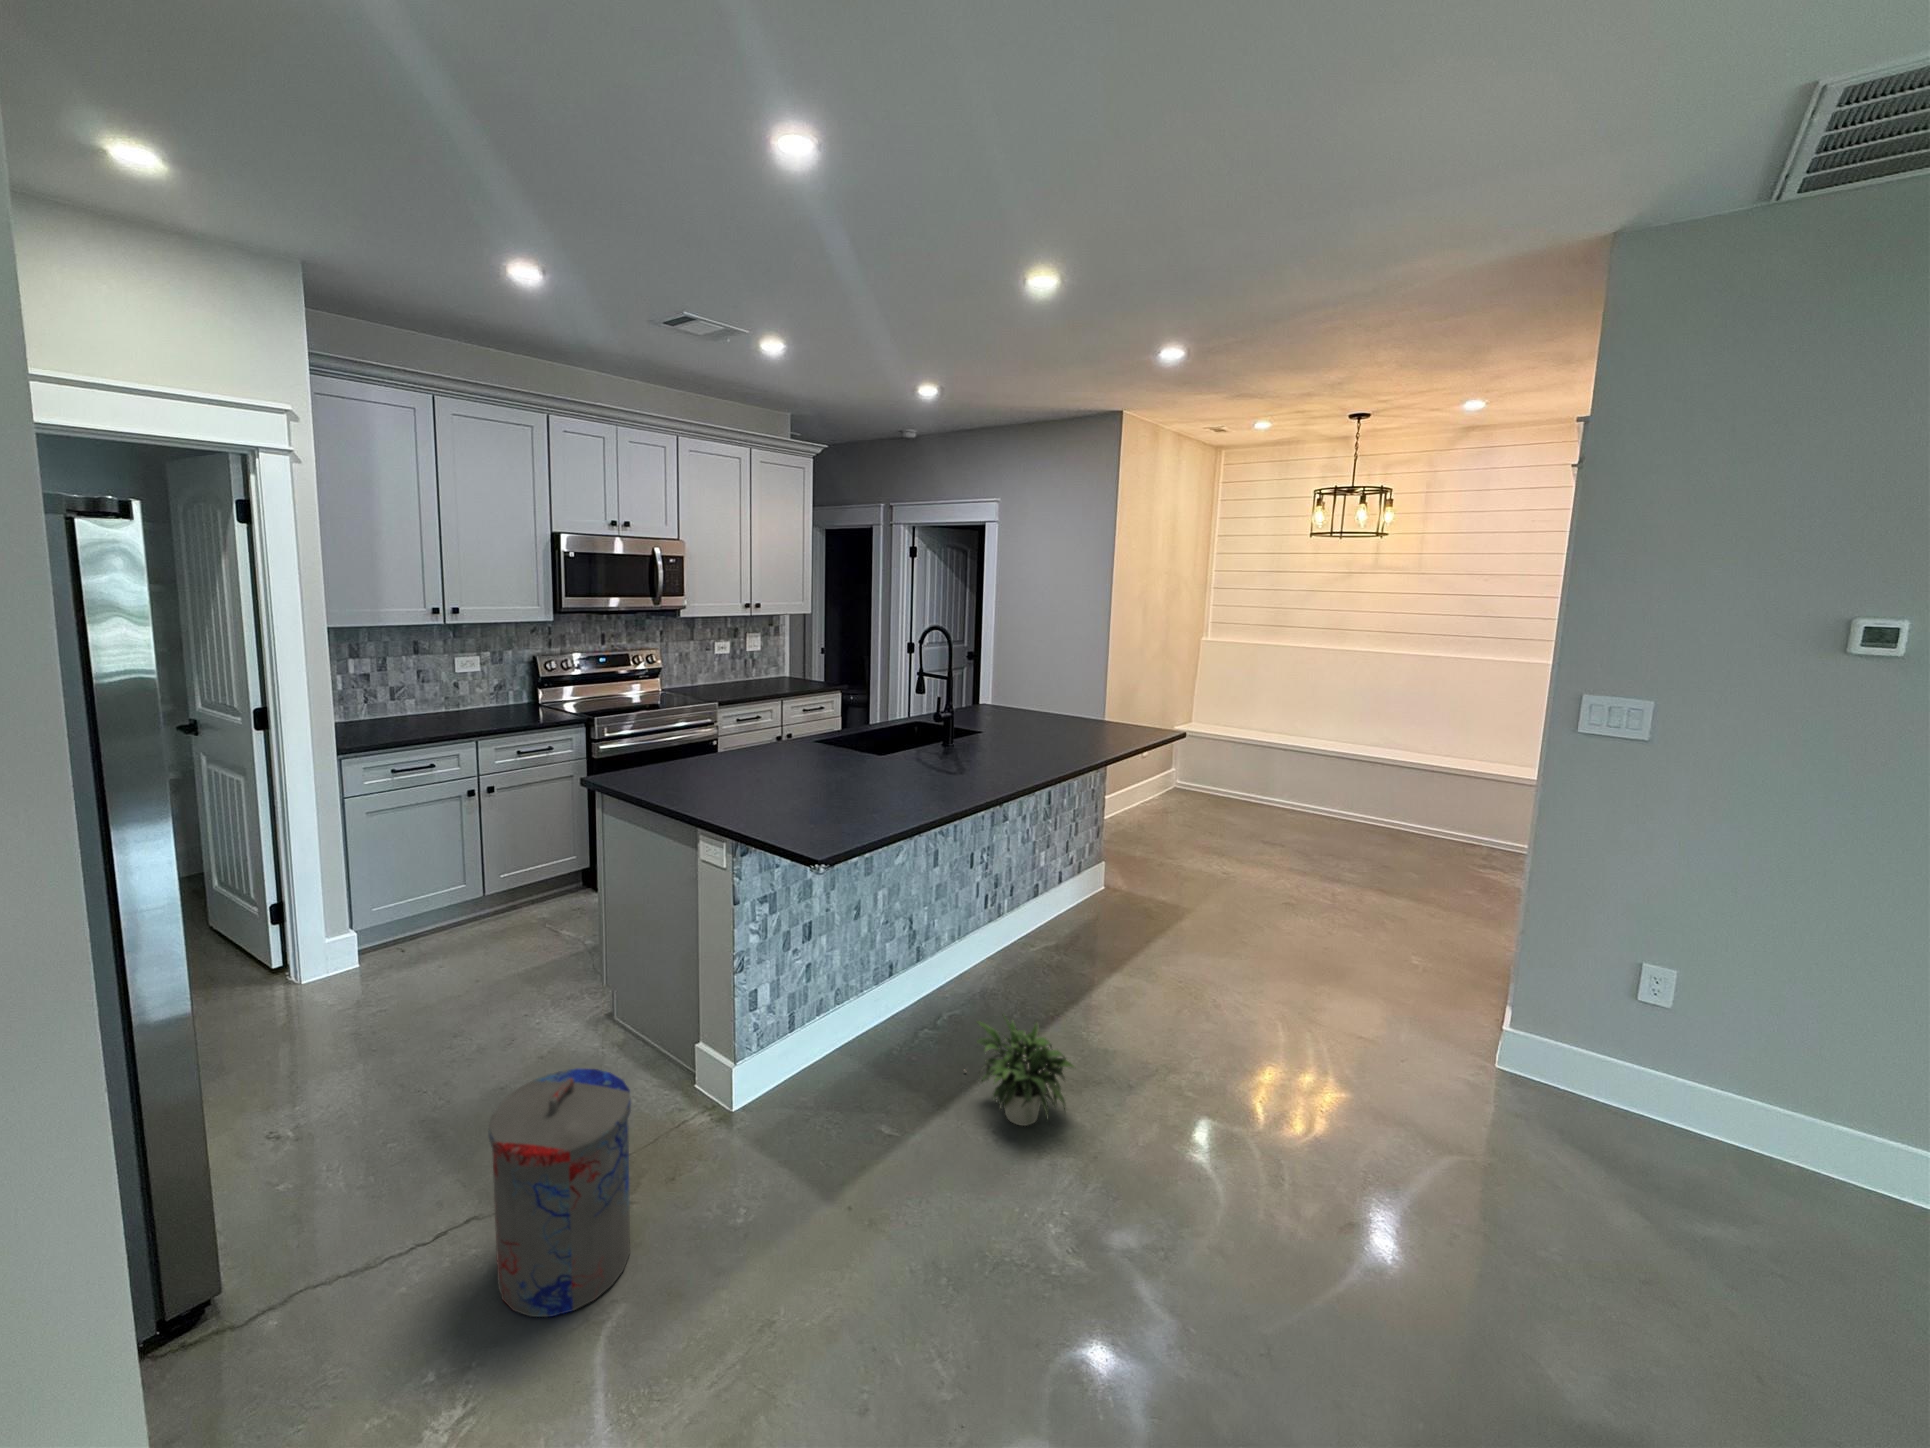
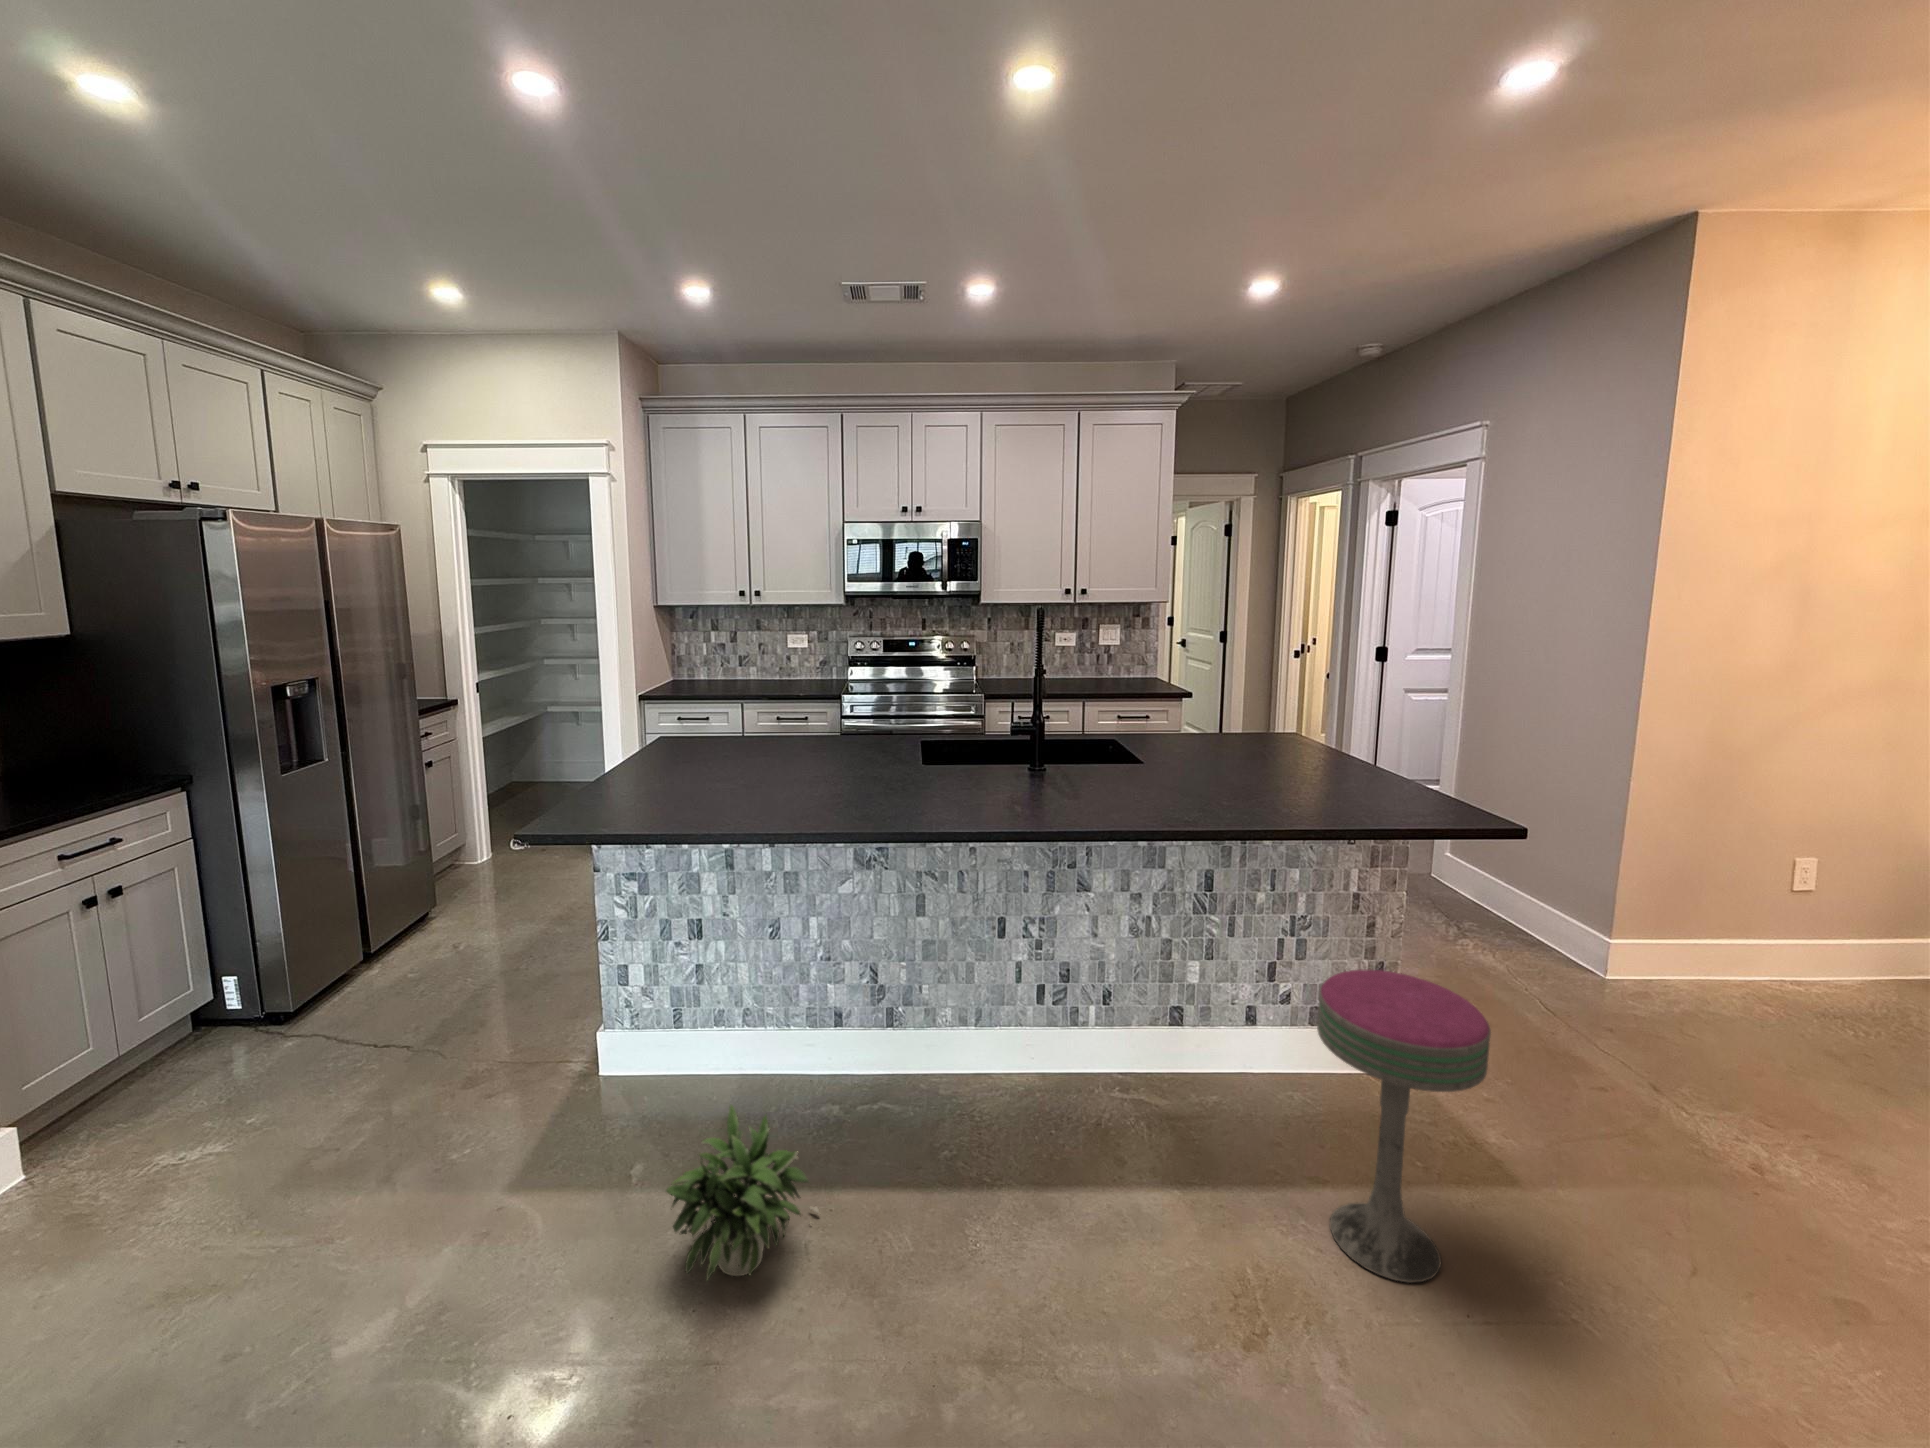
bar stool: none [1154,814,1231,960] -> present [1317,969,1491,1283]
trash can: present [488,1069,631,1317] -> none [296,950,433,1136]

